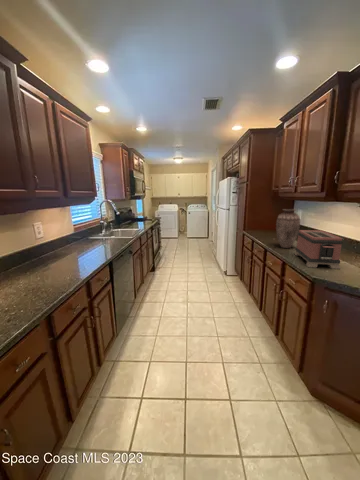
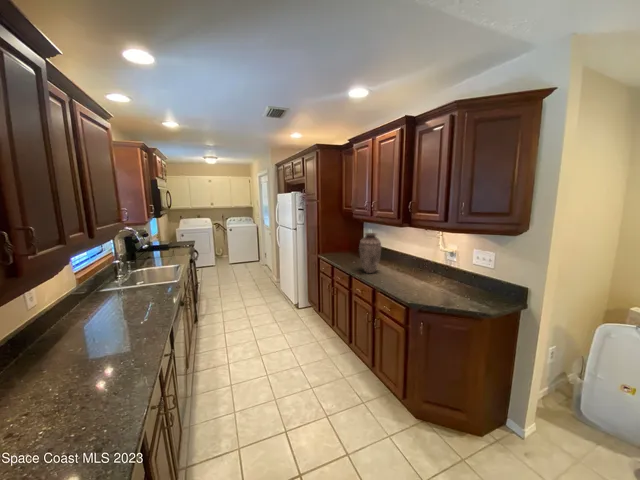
toaster: present [294,230,343,269] -> none [382,255,425,293]

